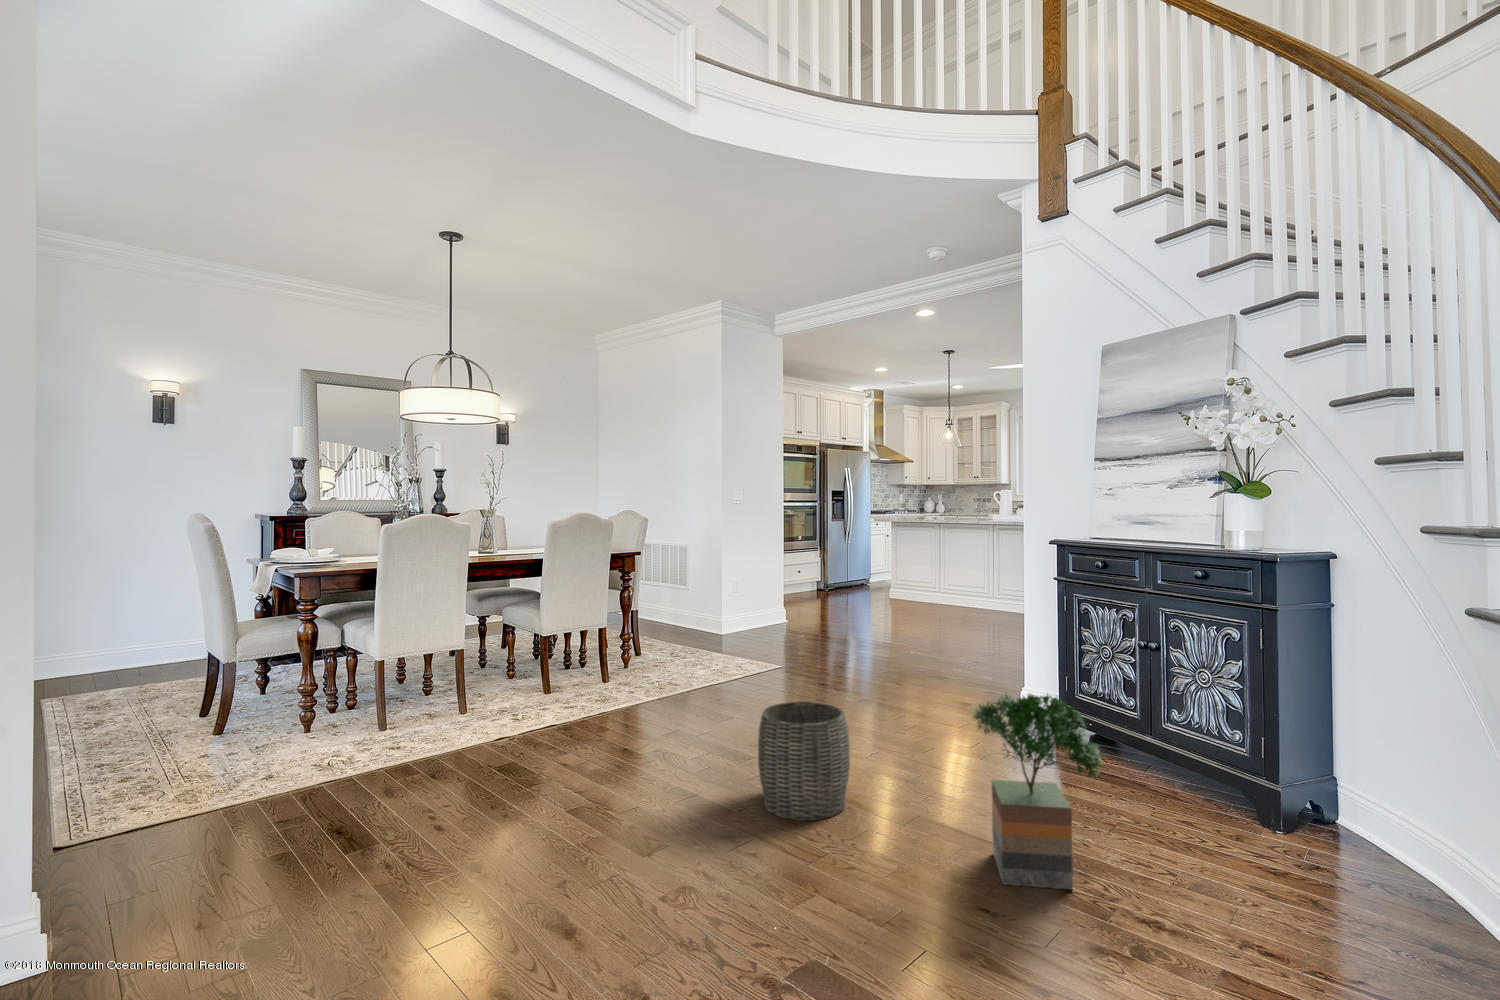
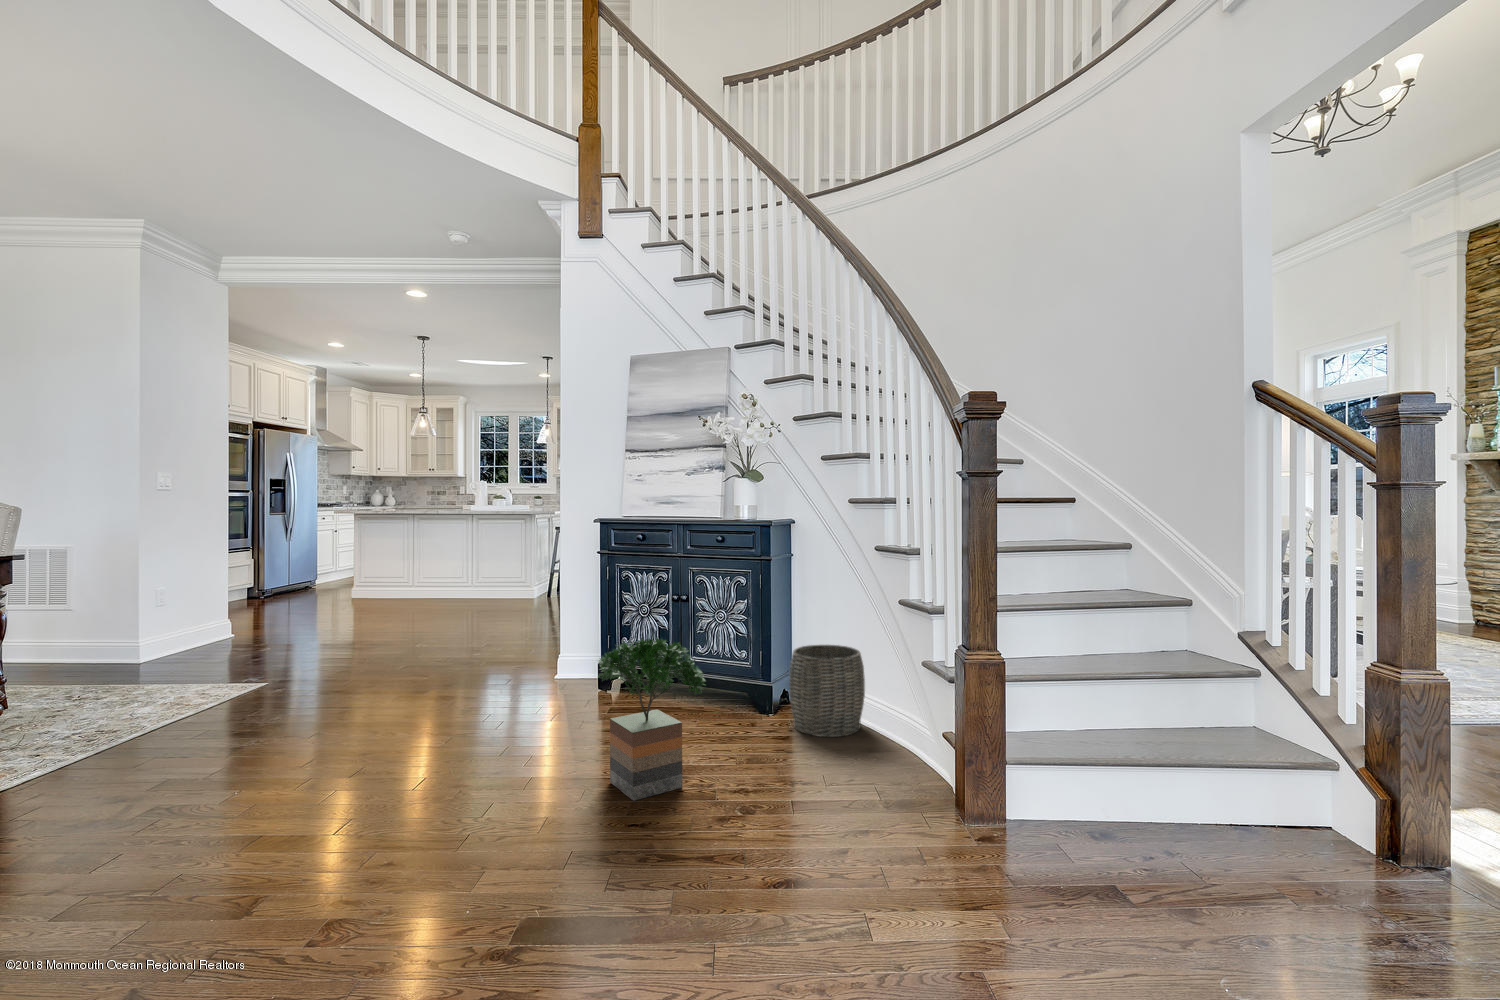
woven basket: present [758,701,850,821] -> present [789,645,865,737]

